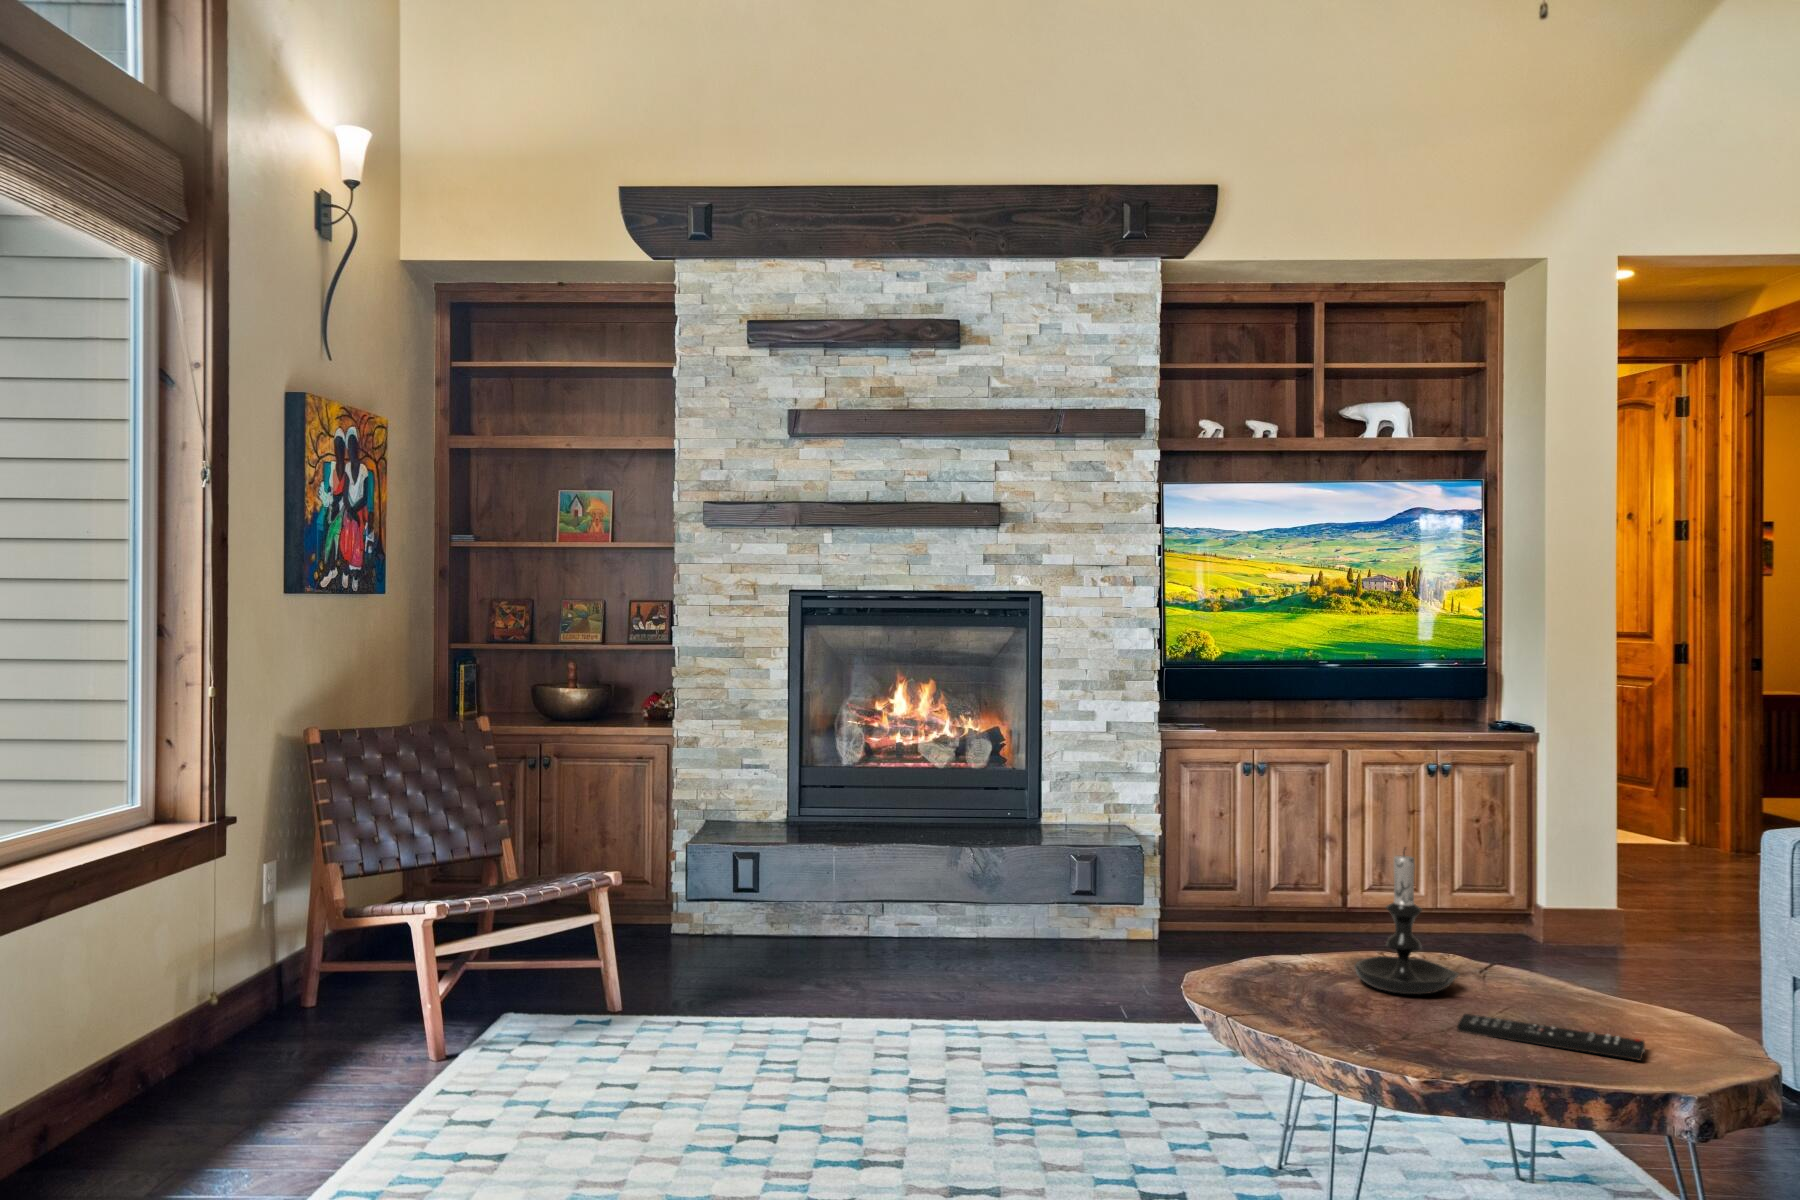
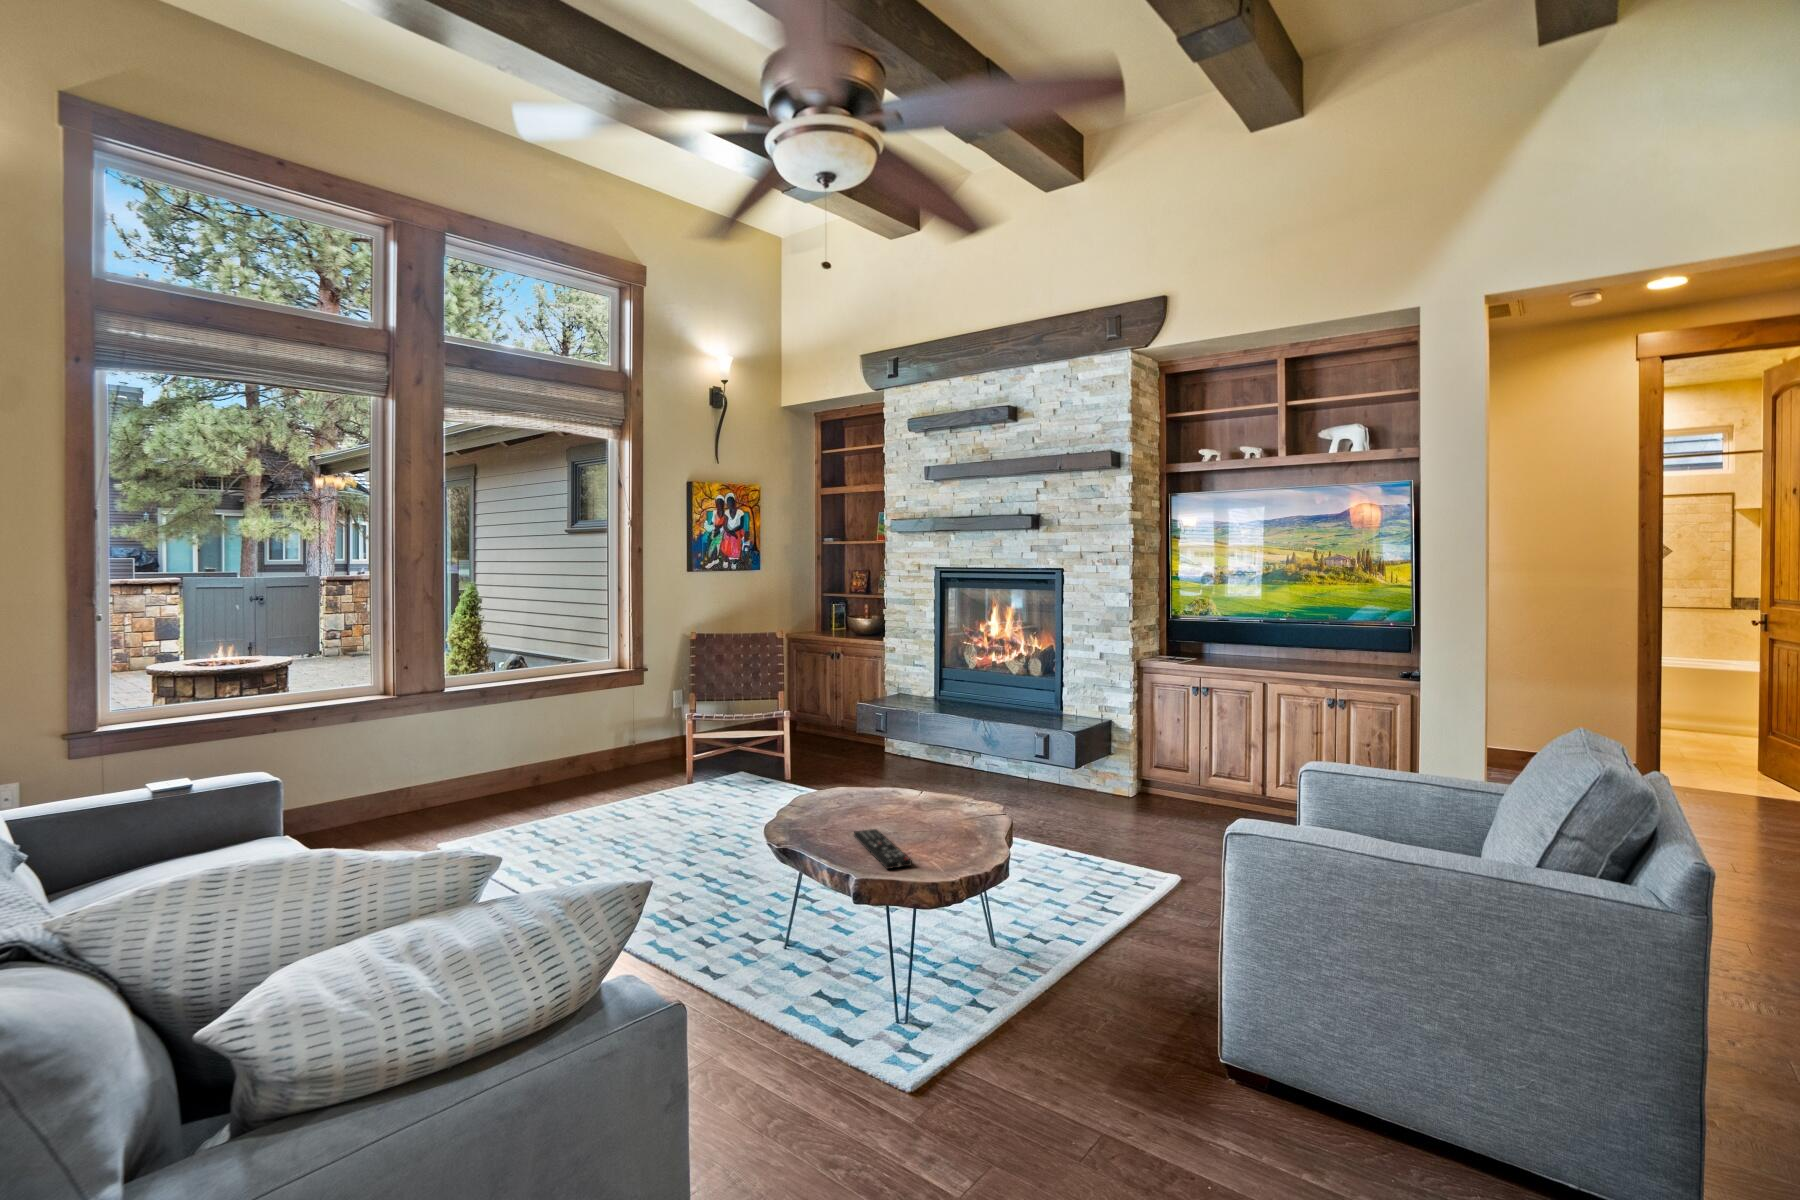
candle holder: present [1354,849,1459,994] -> none [878,728,938,819]

